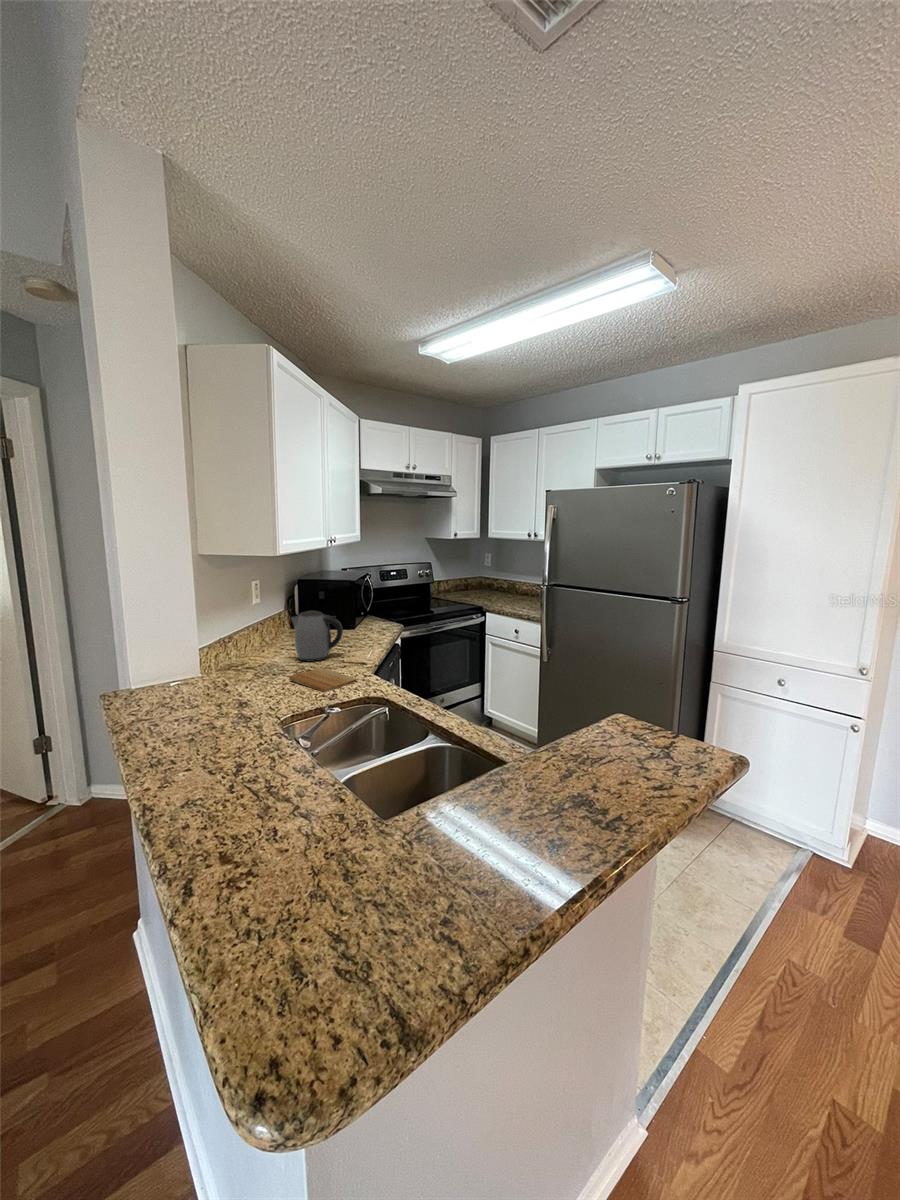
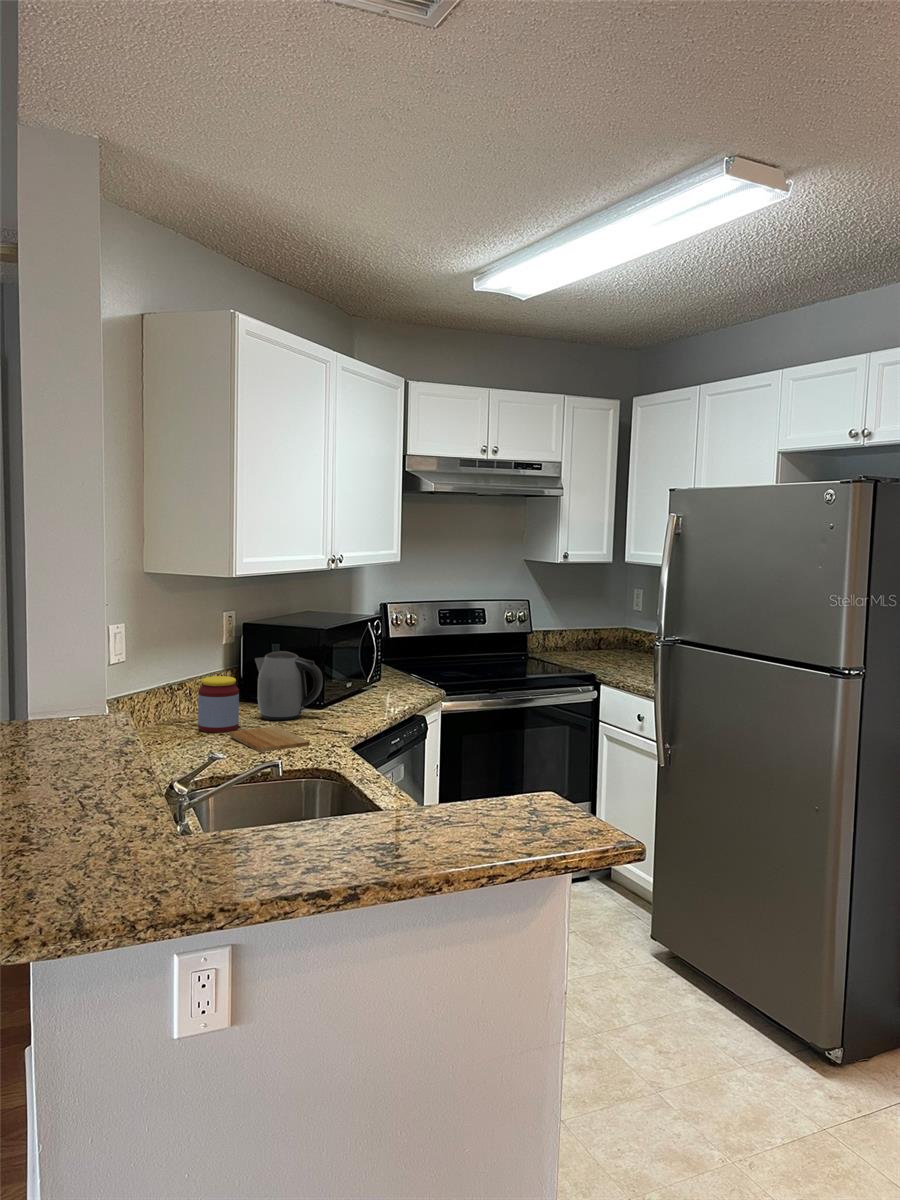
jar: none [256,634,289,677] -> present [198,676,239,733]

